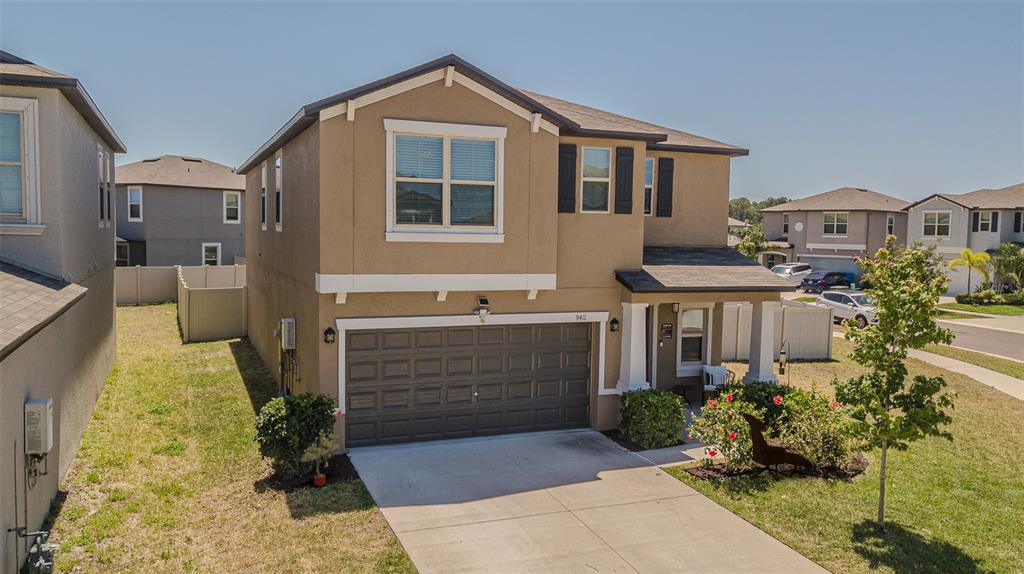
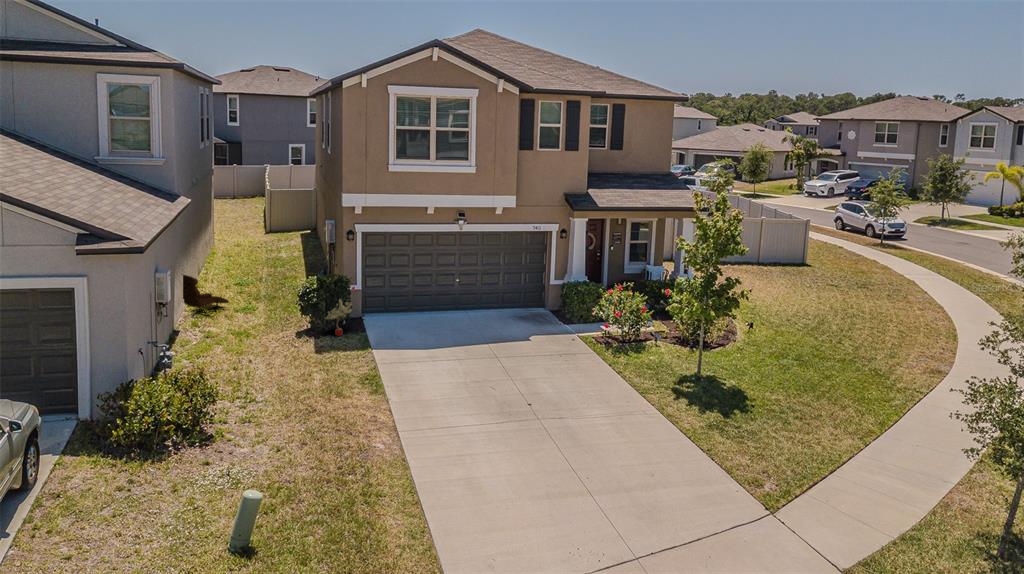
lounge chair: present [742,412,813,482] -> present [183,275,229,317]

